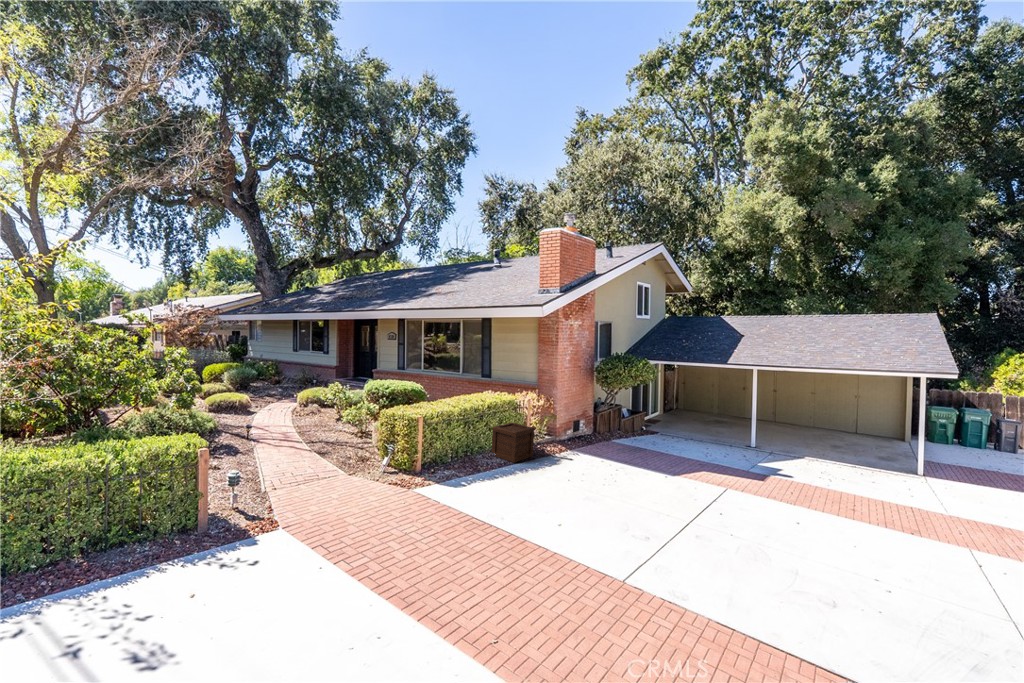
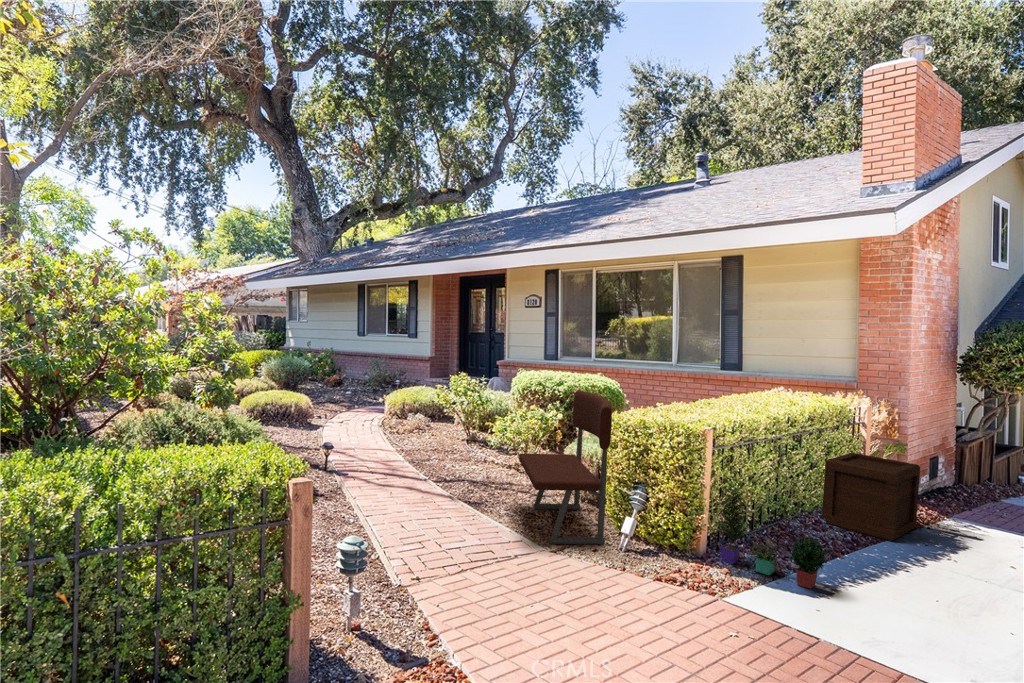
bench: none [339,398,382,471] -> present [519,391,612,544]
potted plant: none [422,440,460,484] -> present [717,482,827,589]

